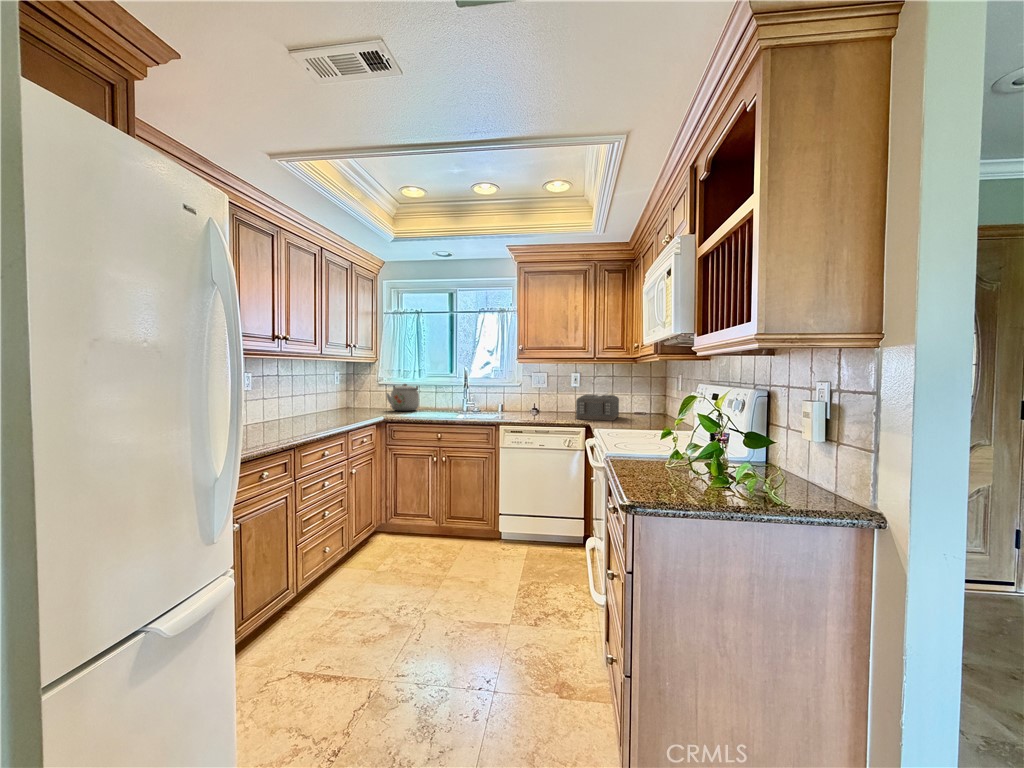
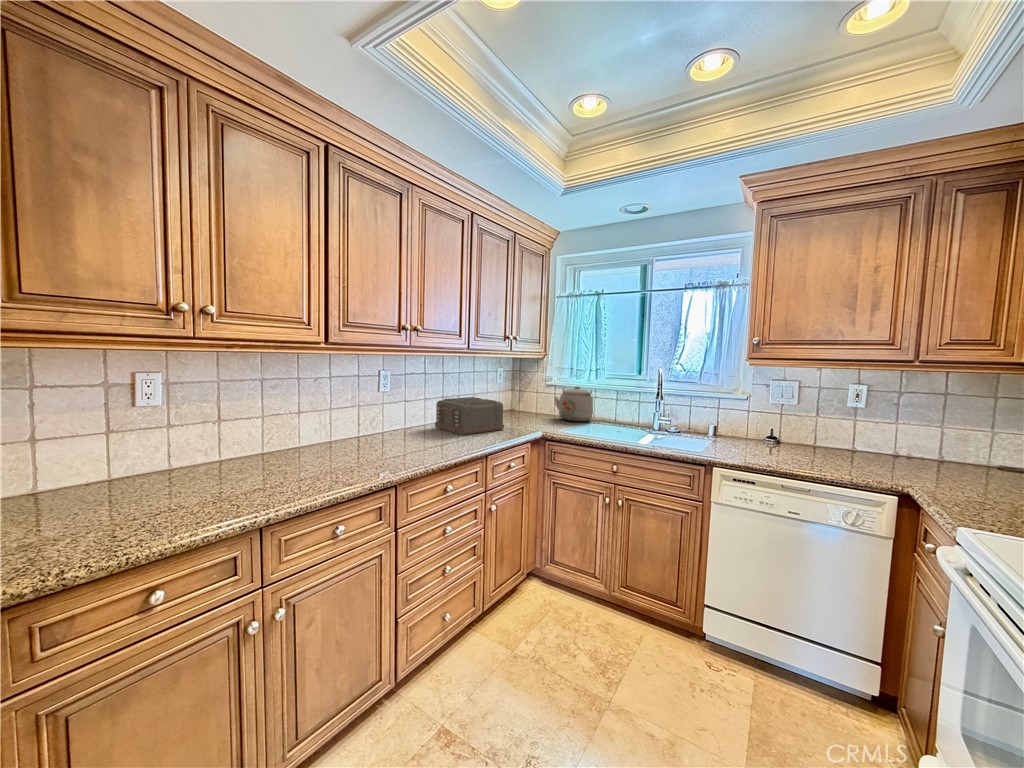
toaster: present [576,395,619,421] -> present [435,397,504,435]

